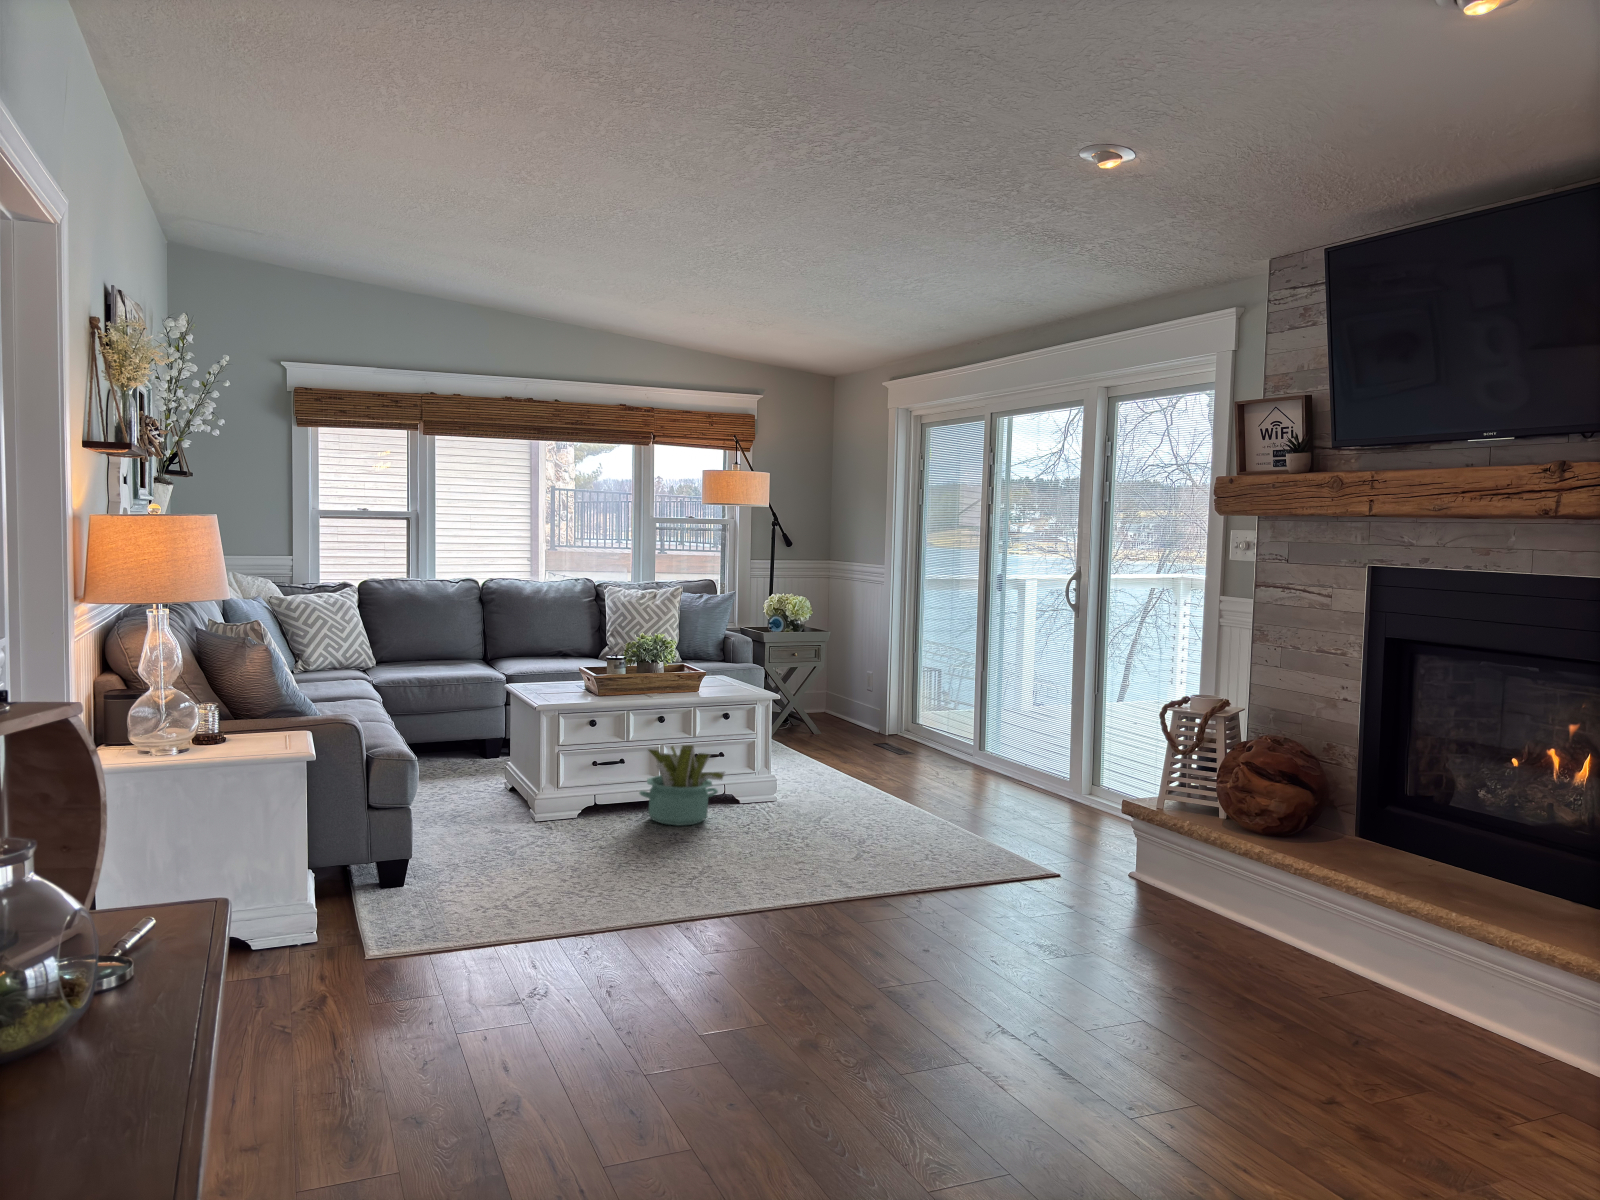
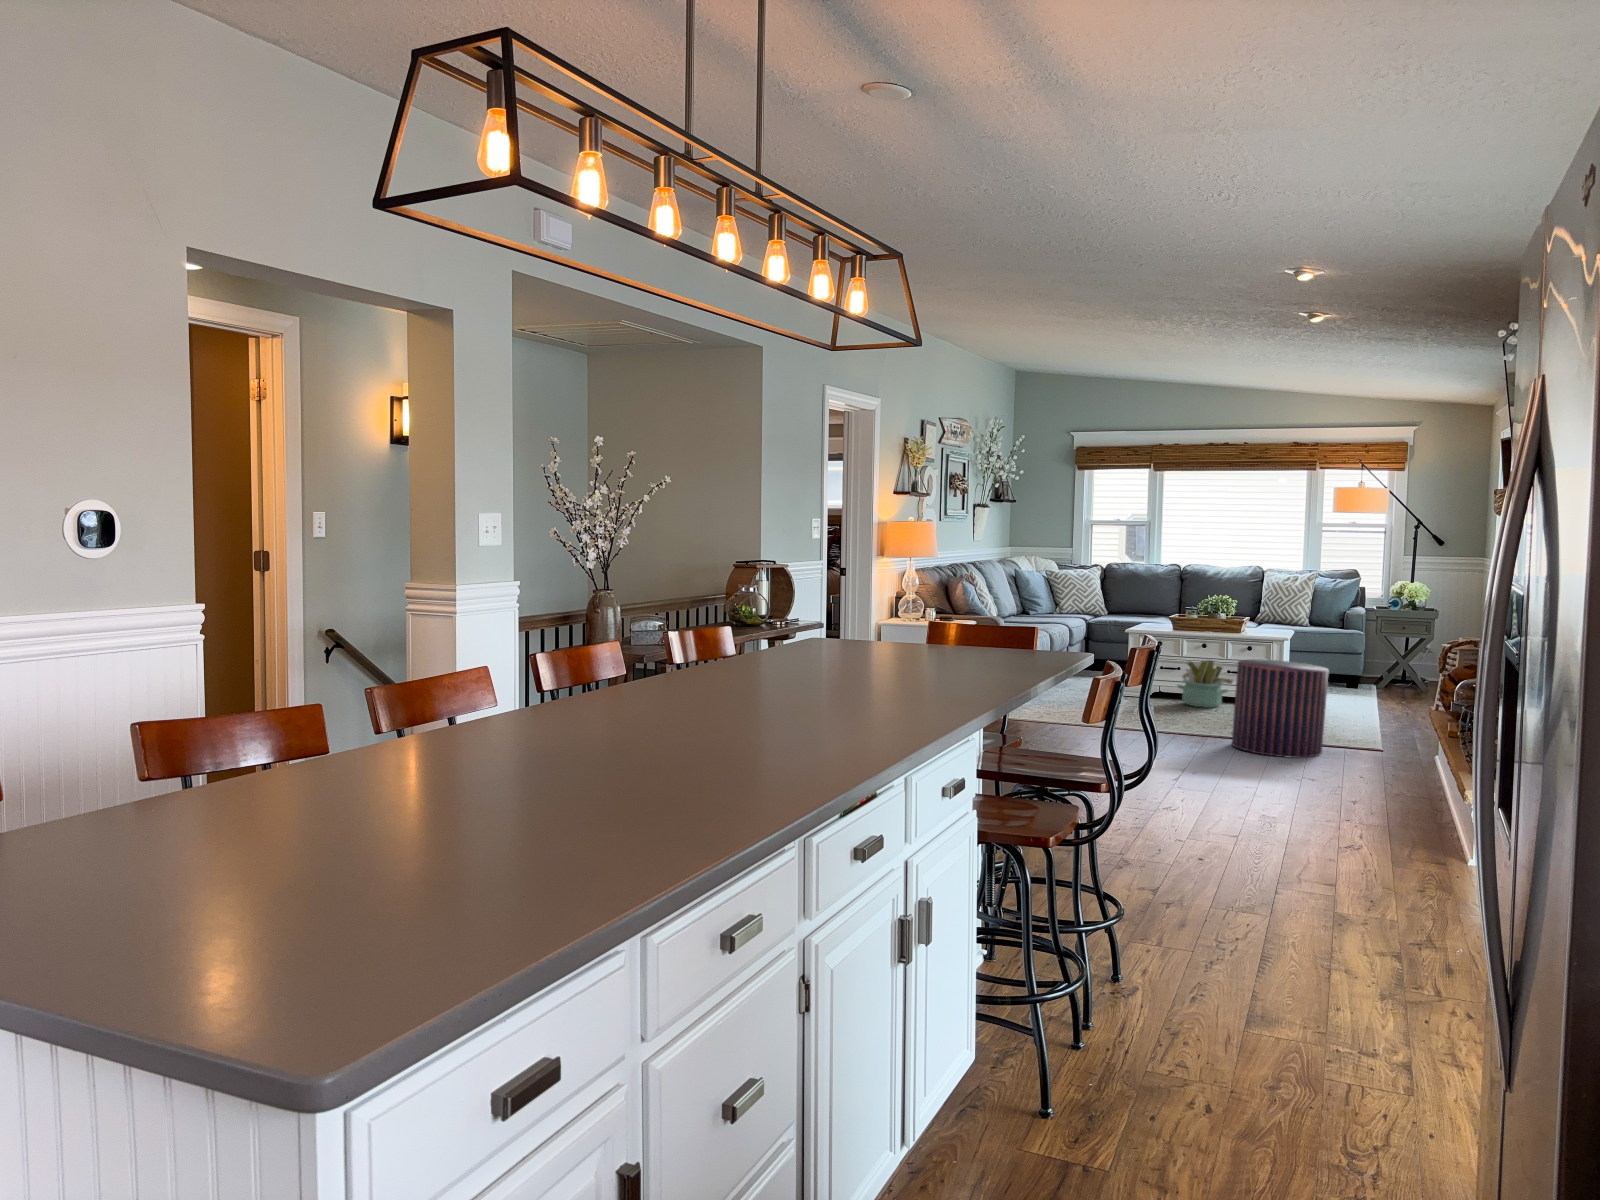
pouf: none [902,757,1055,936] -> present [1232,659,1329,758]

